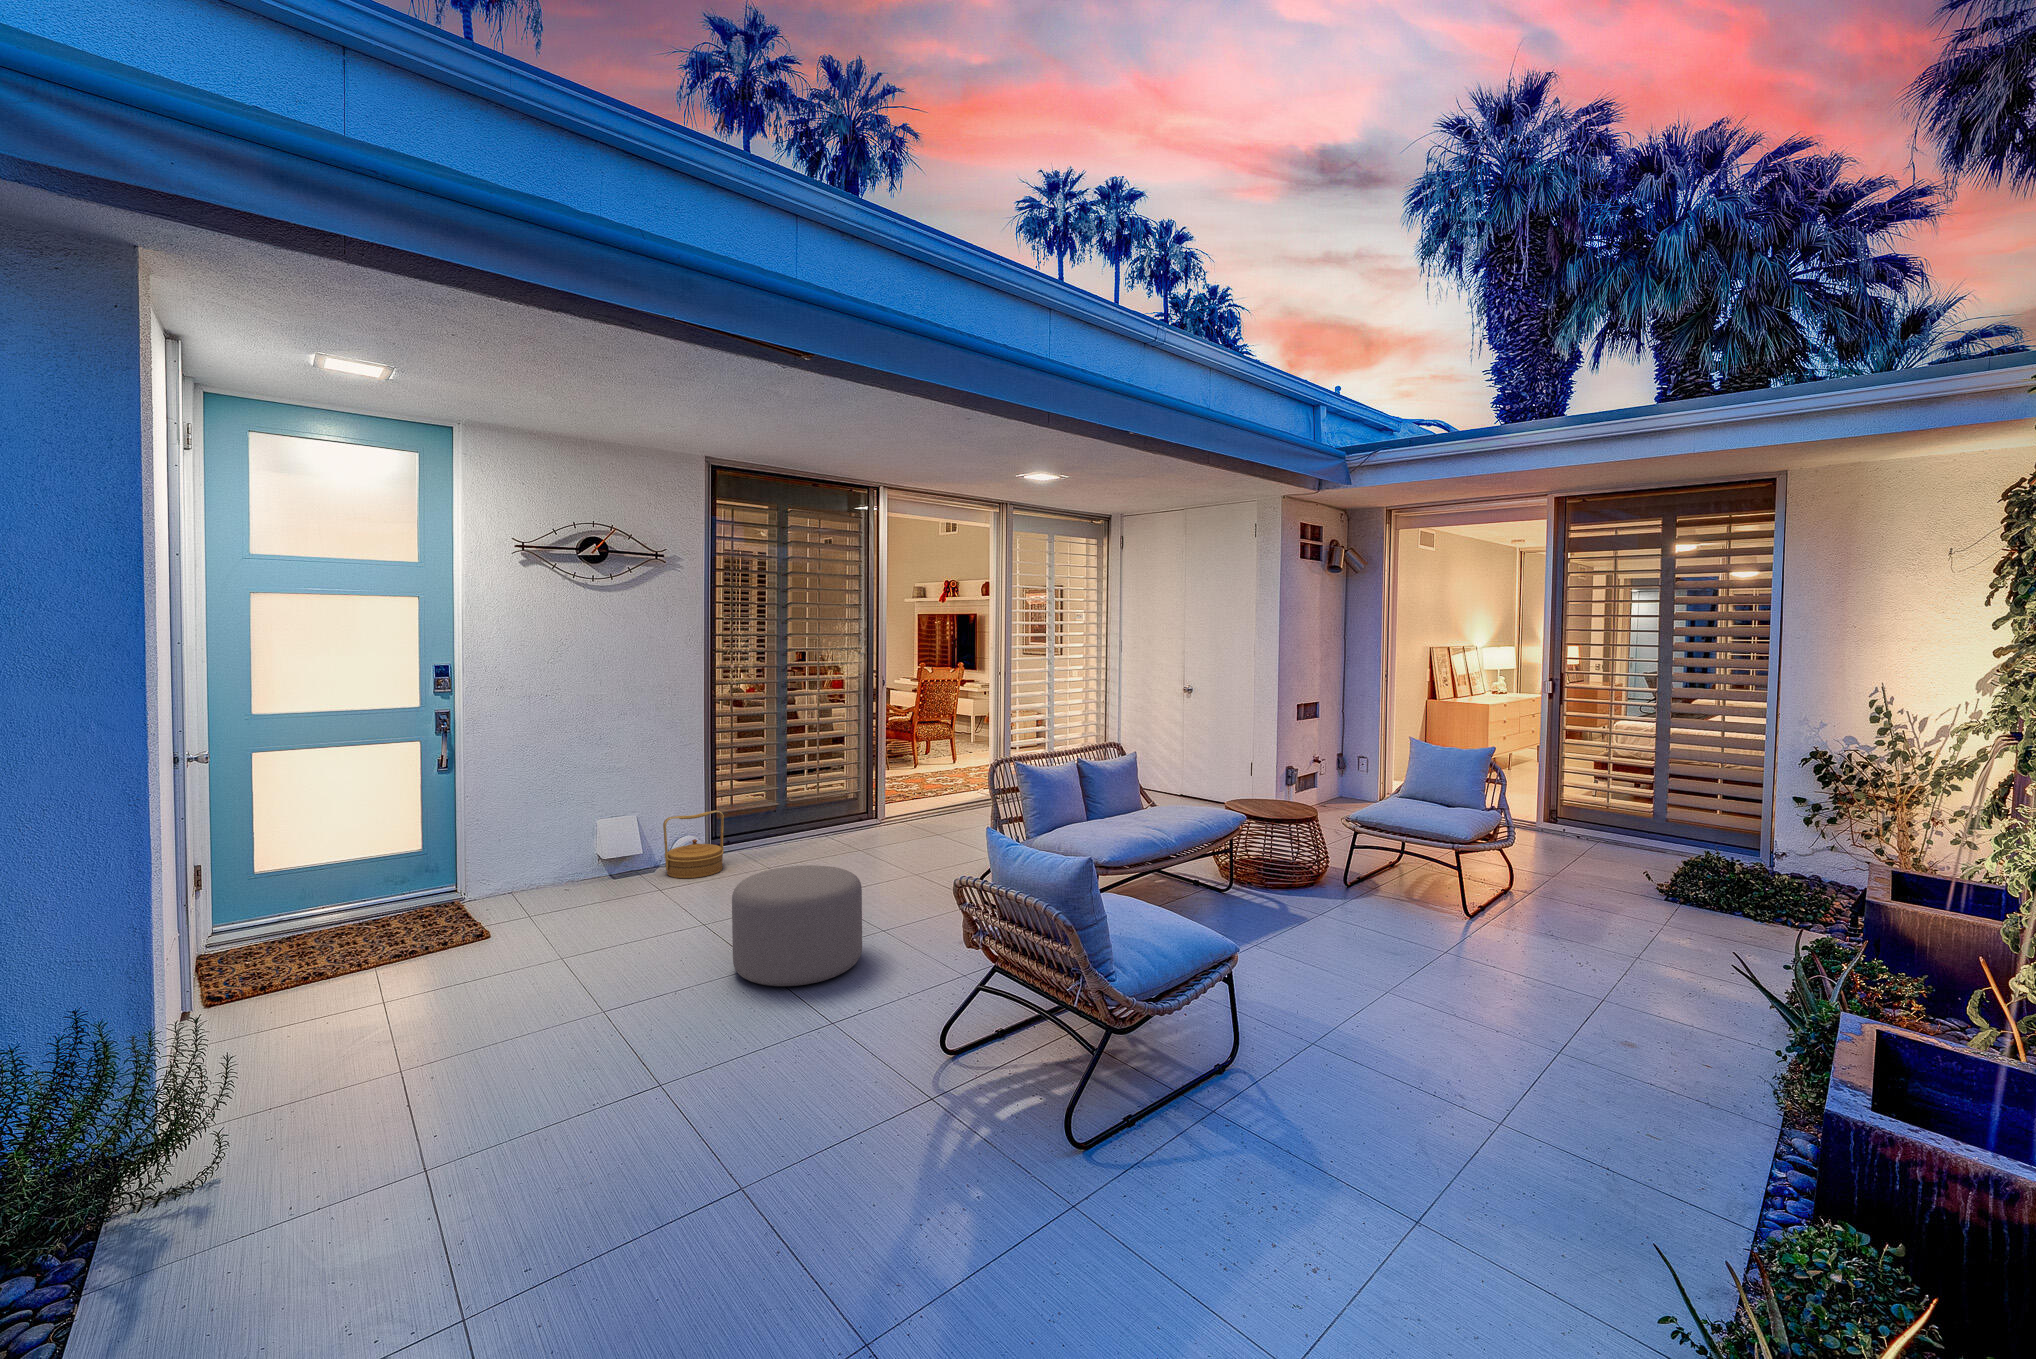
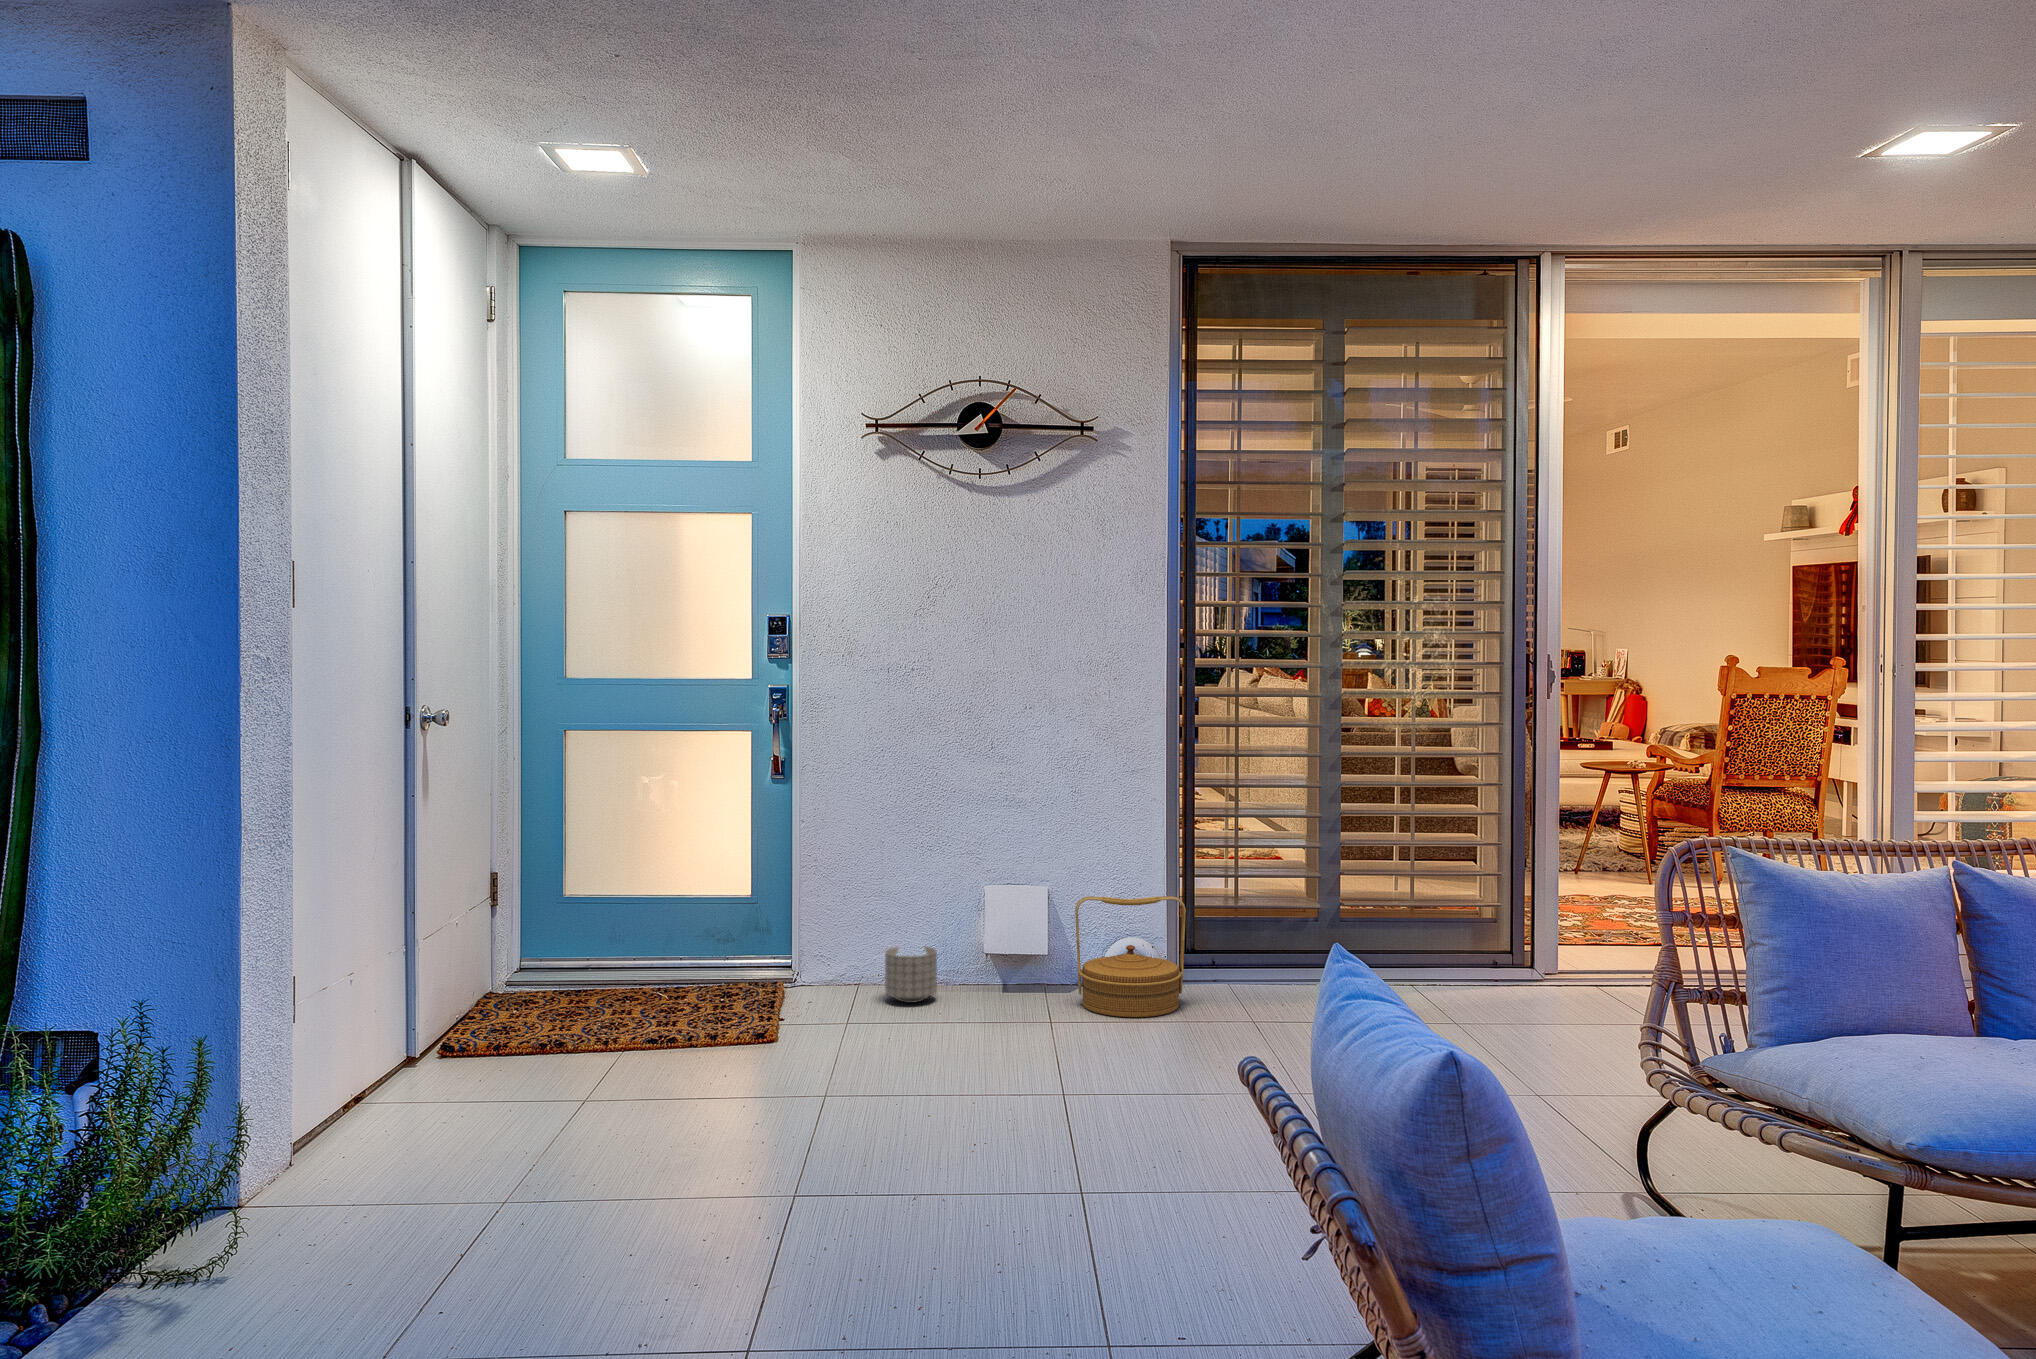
planter: none [541,860,577,895] -> present [885,946,937,1003]
ottoman: present [732,865,862,986] -> none [974,1013,1266,1306]

